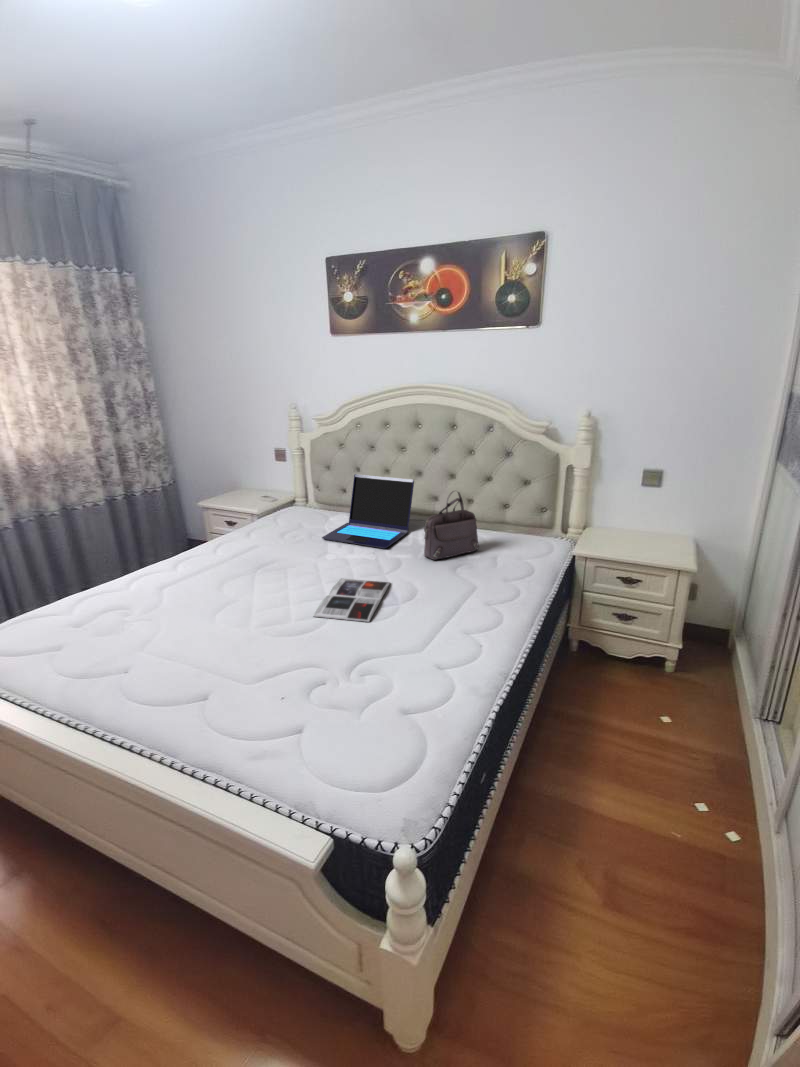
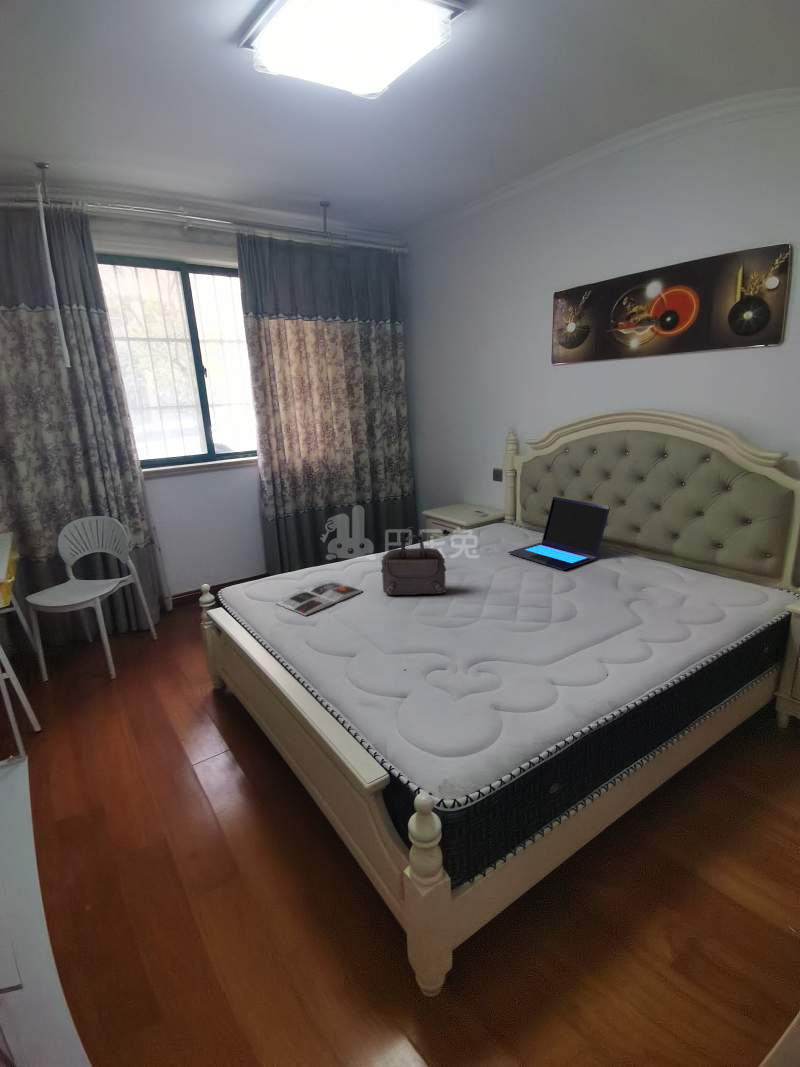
handbag: present [424,491,479,560] -> present [381,531,446,595]
magazine: present [314,579,390,622] -> present [276,581,362,615]

